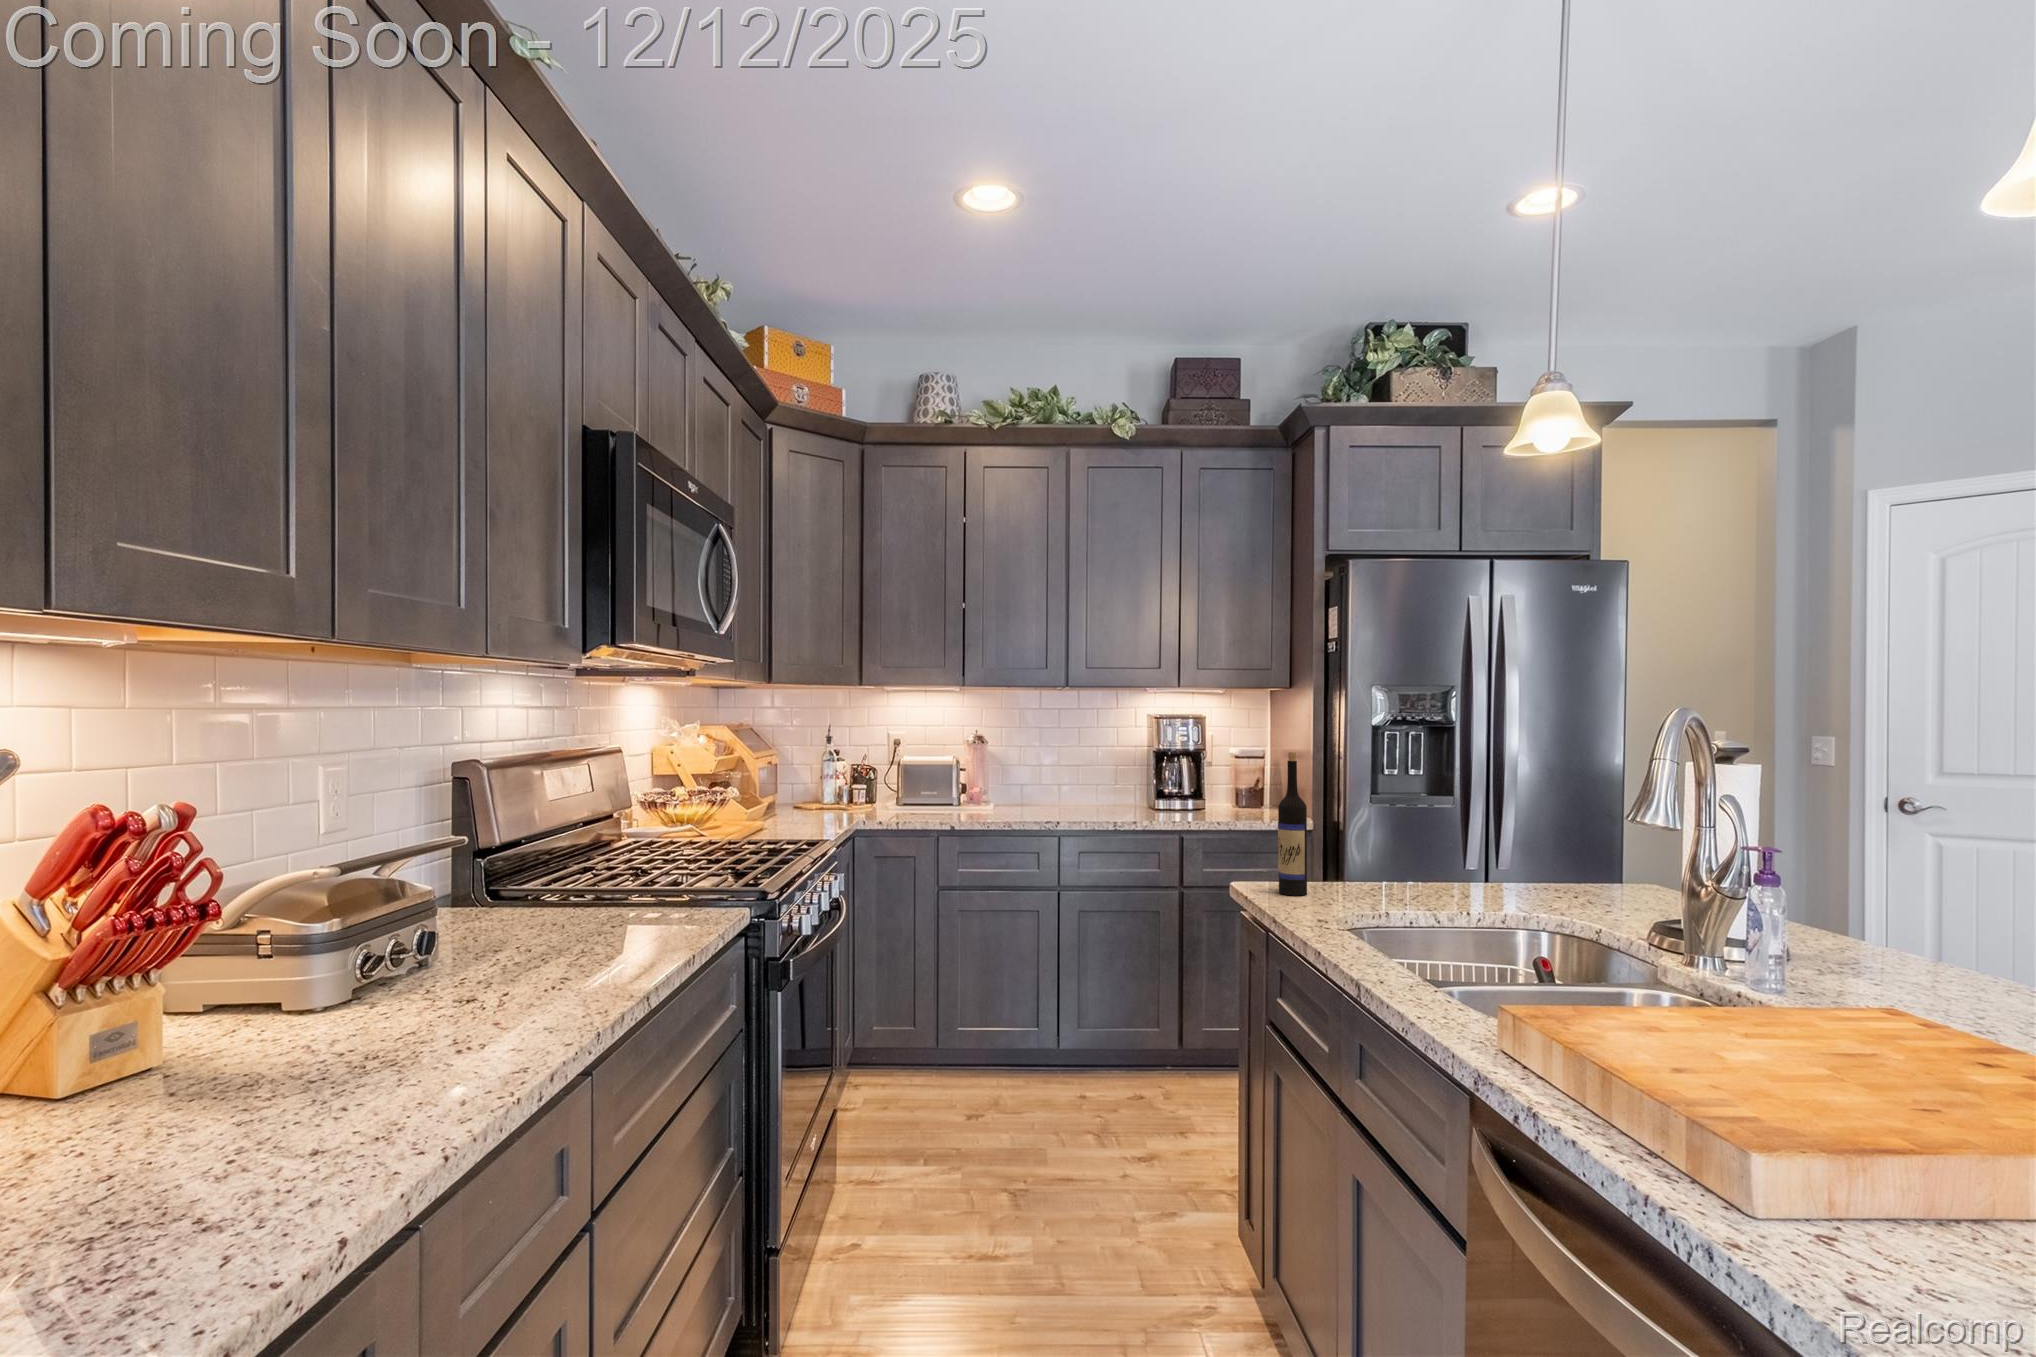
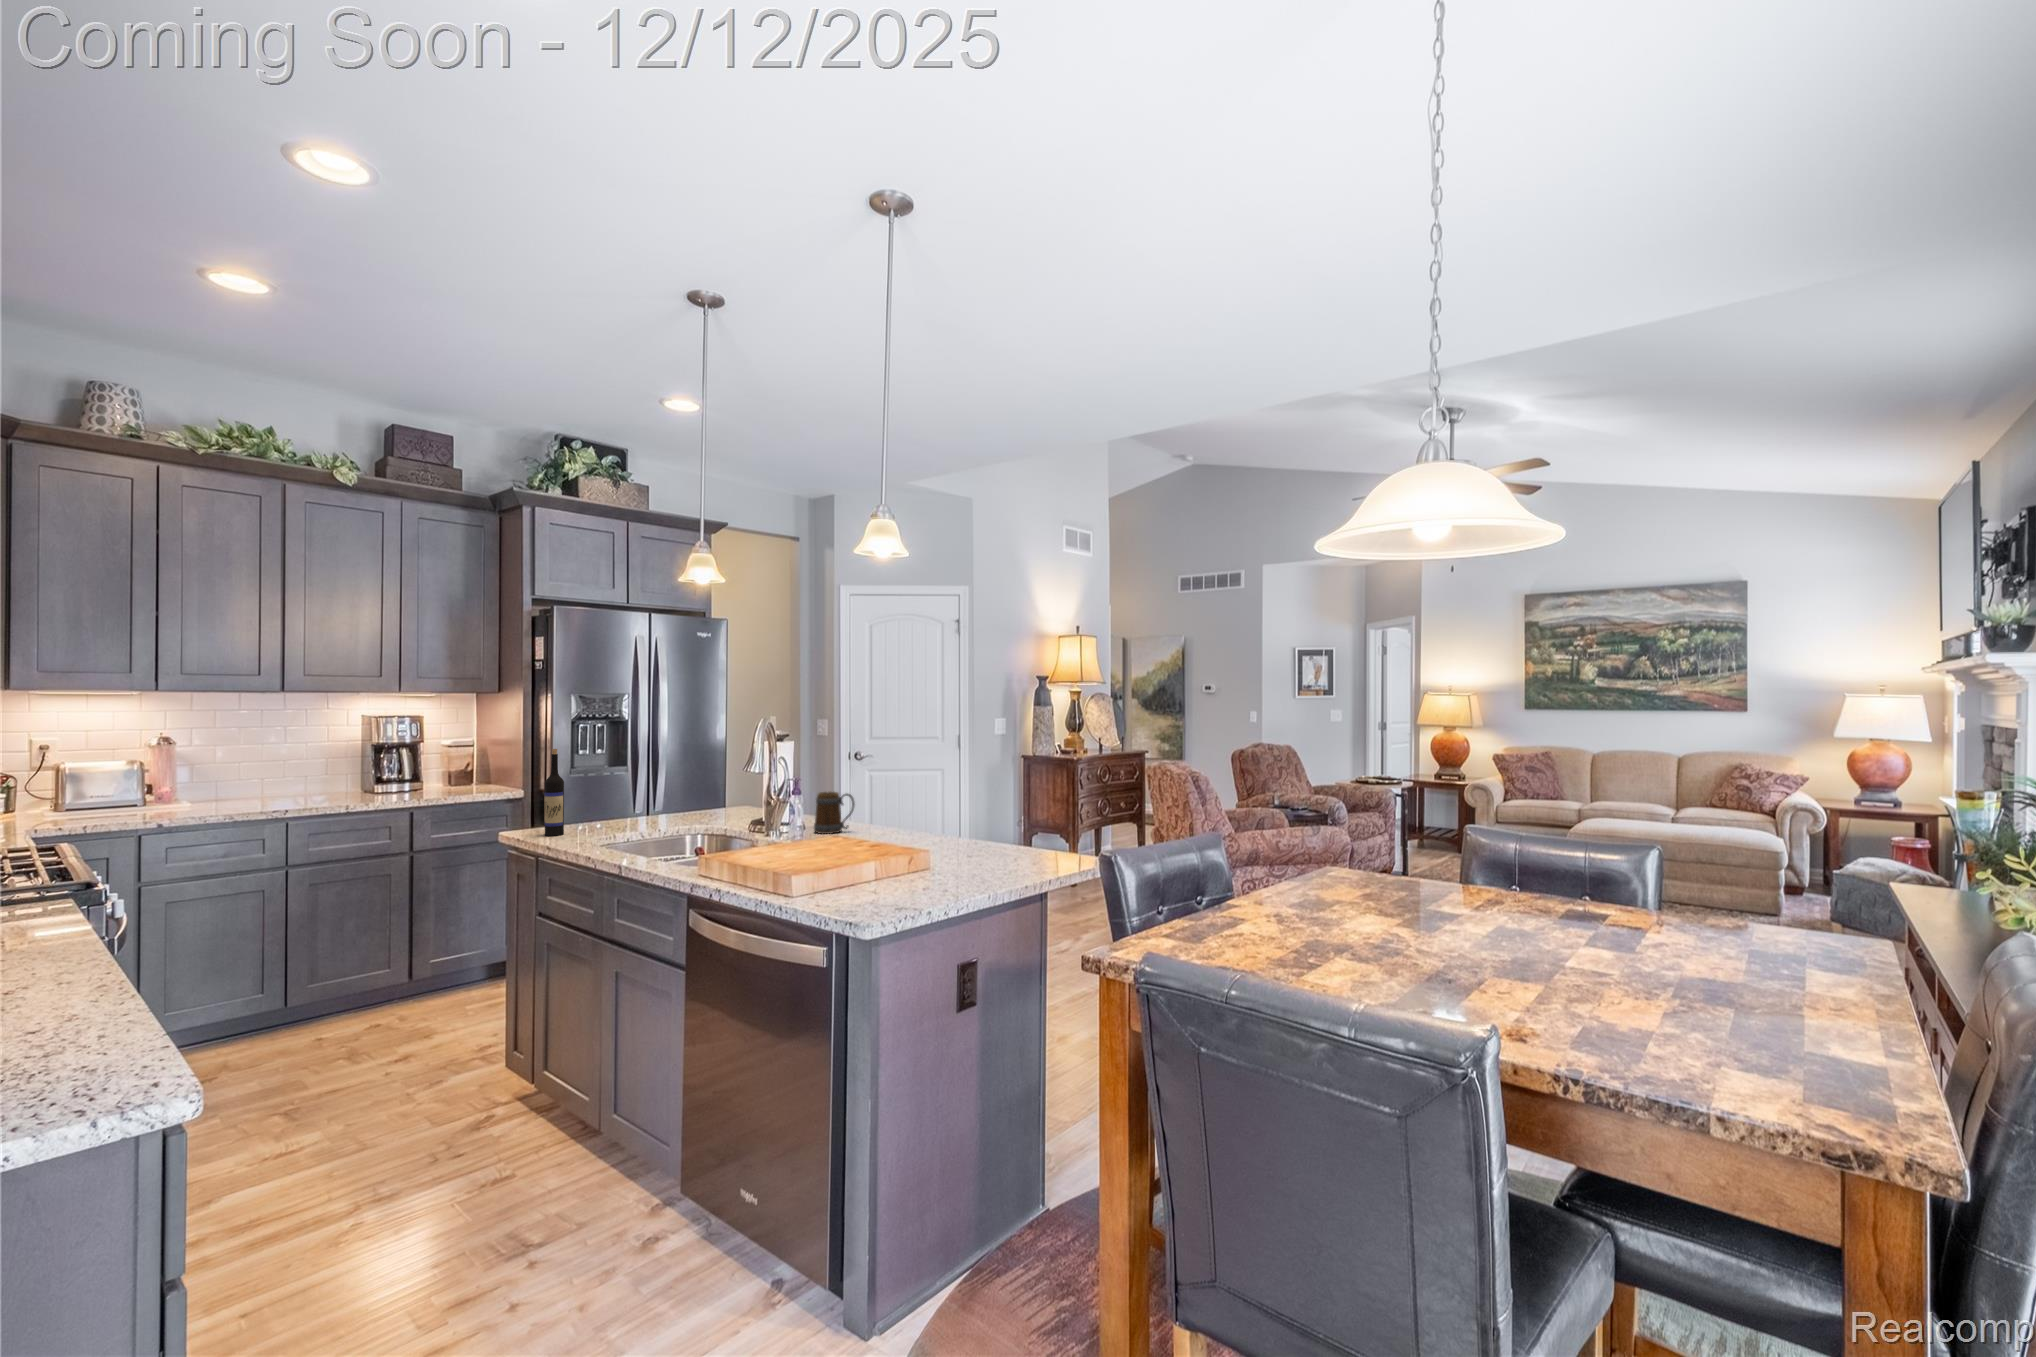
mug: none [1835,888,1975,1003] -> present [814,792,855,834]

